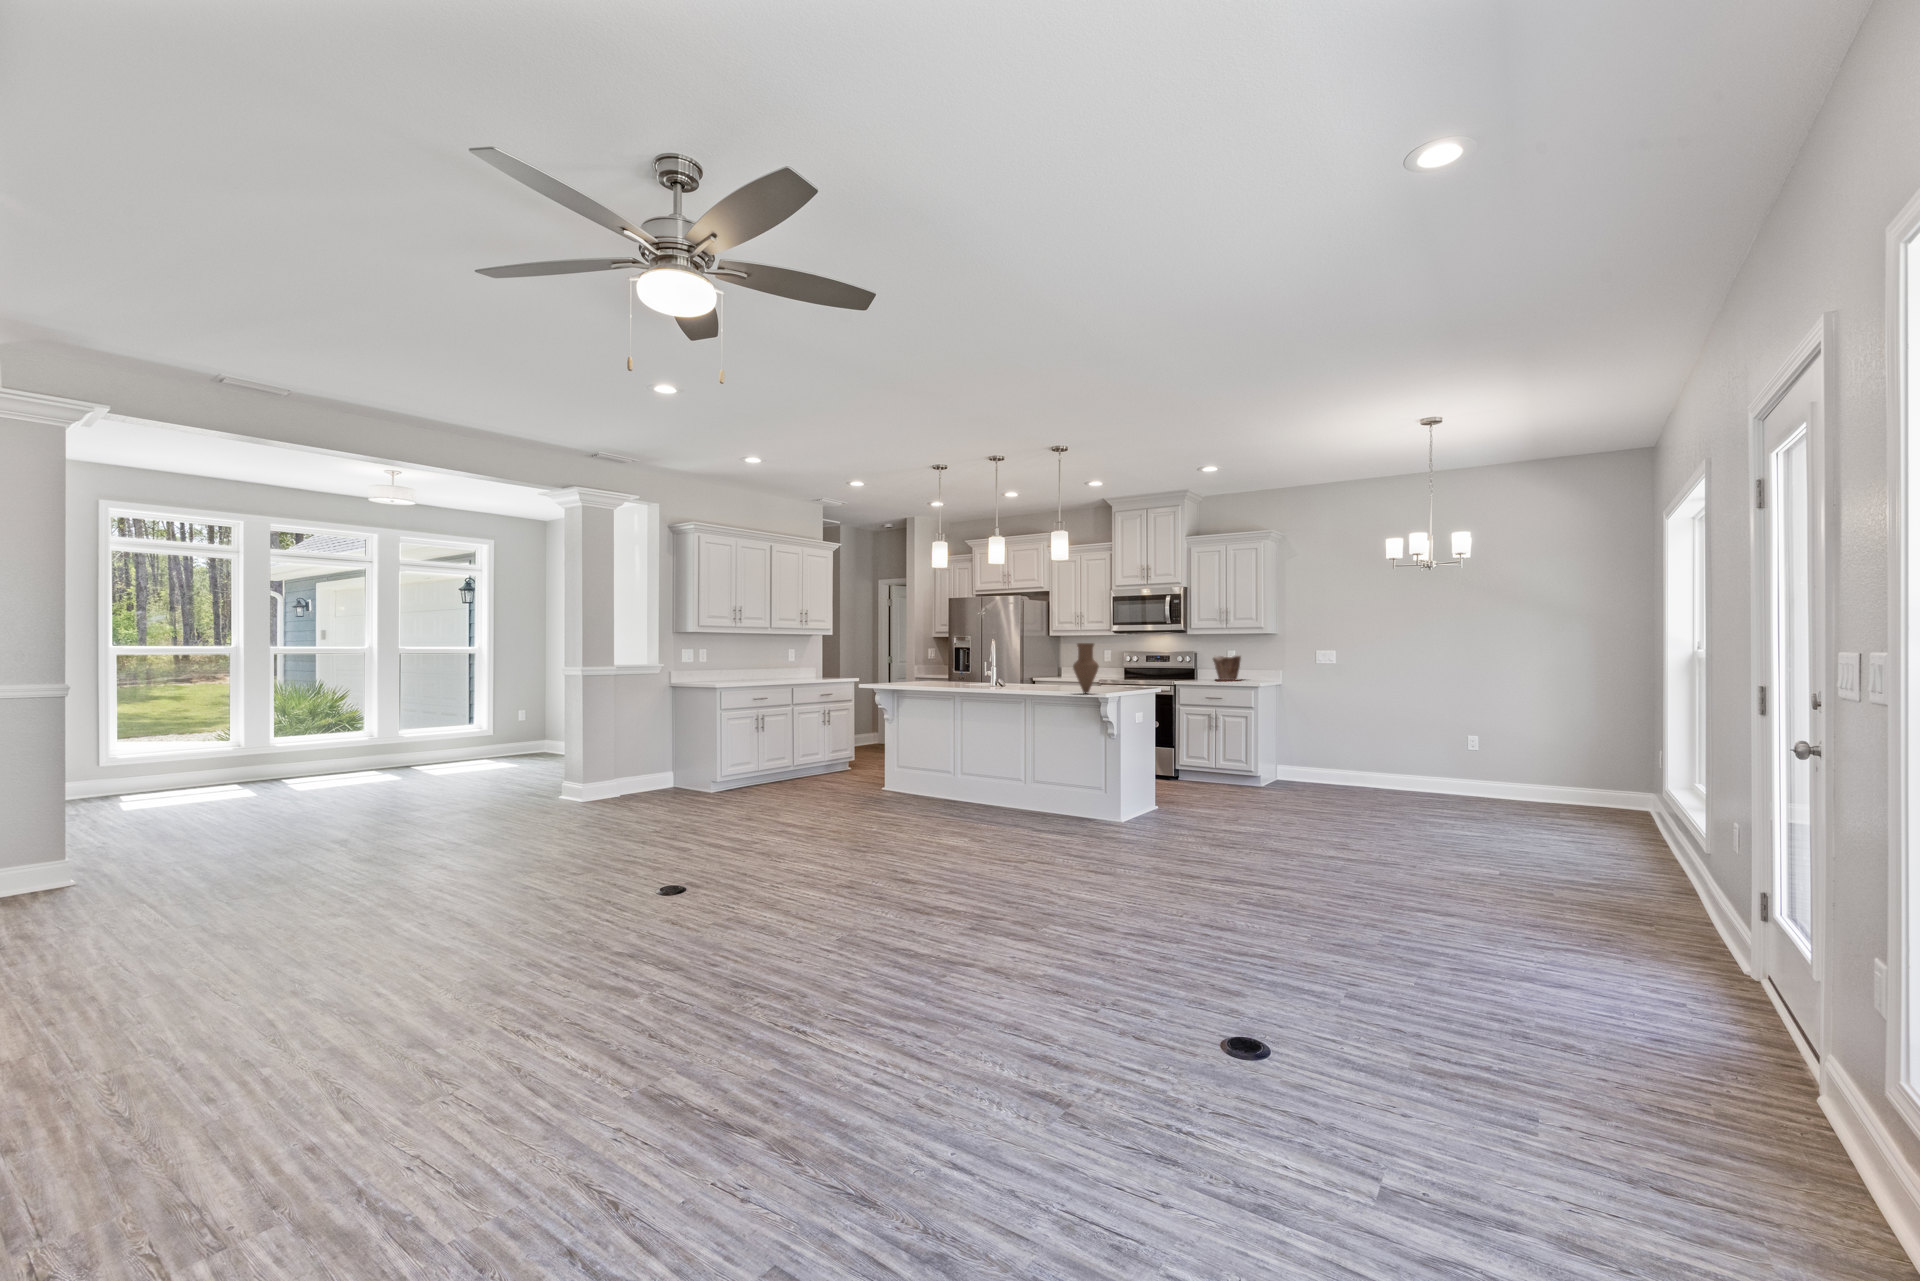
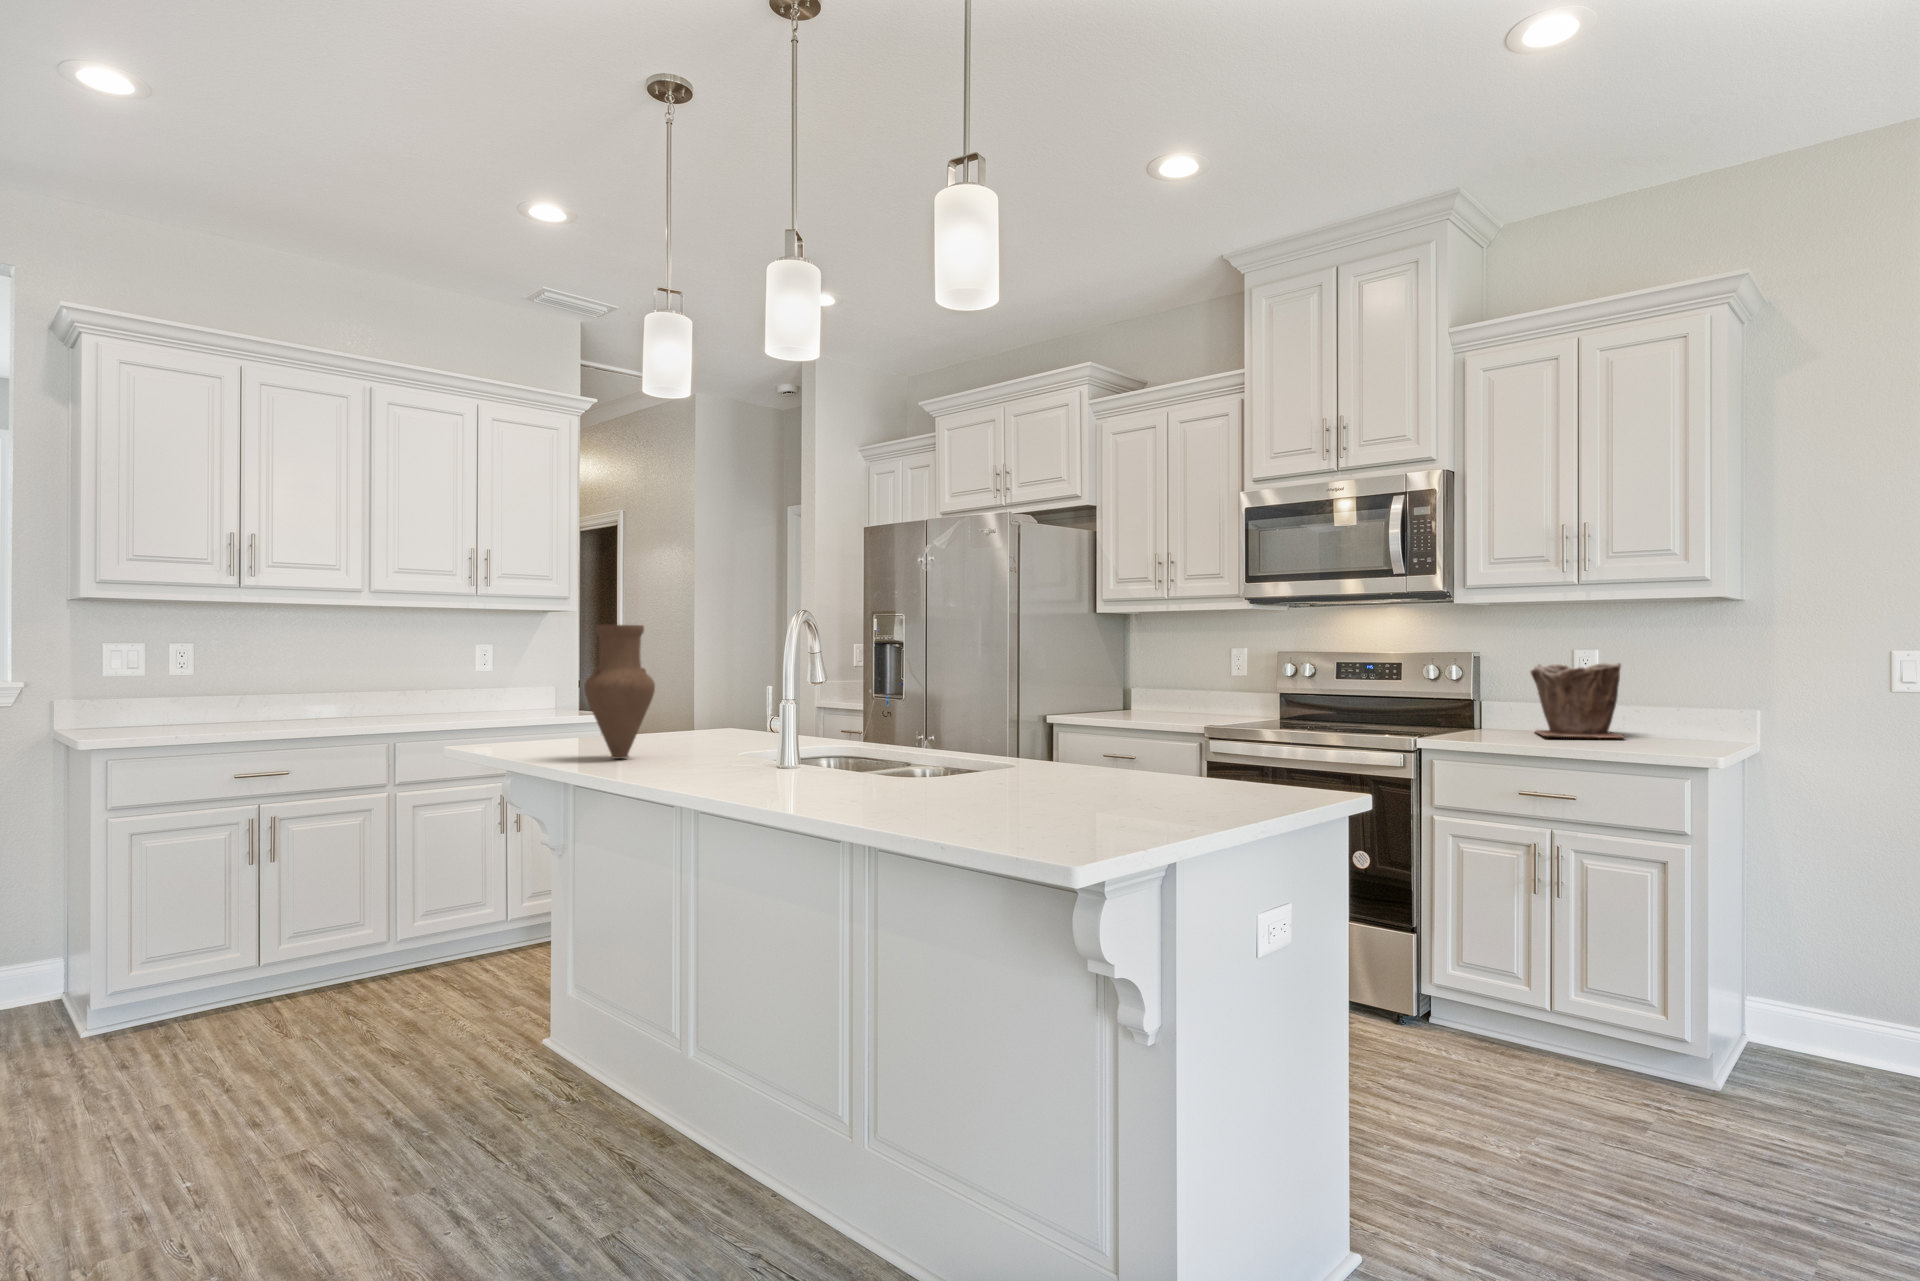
vase: present [1073,643,1099,693] -> present [584,625,655,759]

